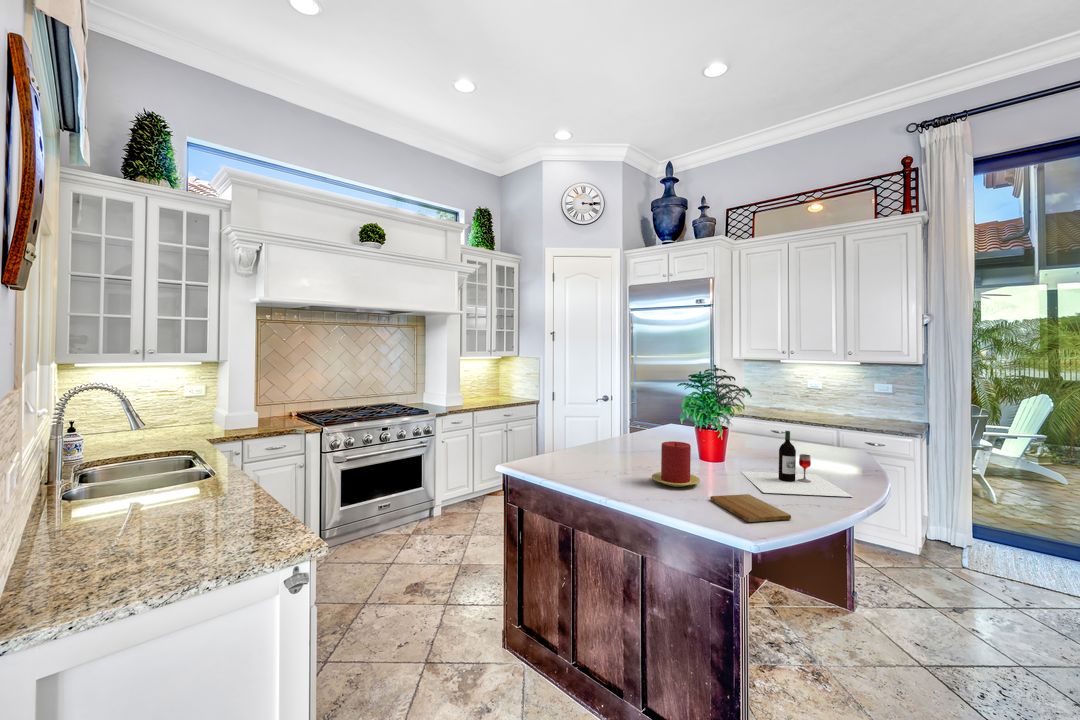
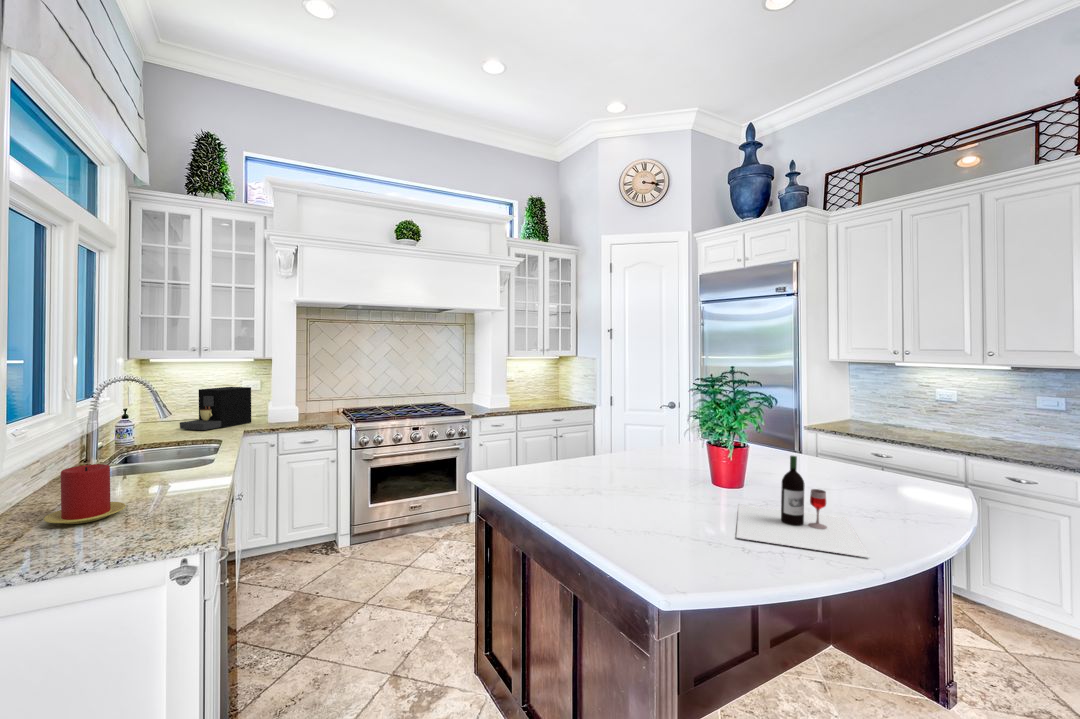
coffee maker: none [127,393,205,441] -> present [180,387,251,430]
candle: present [652,441,700,487] -> present [44,464,126,524]
cutting board: present [710,494,791,522] -> none [652,536,735,582]

